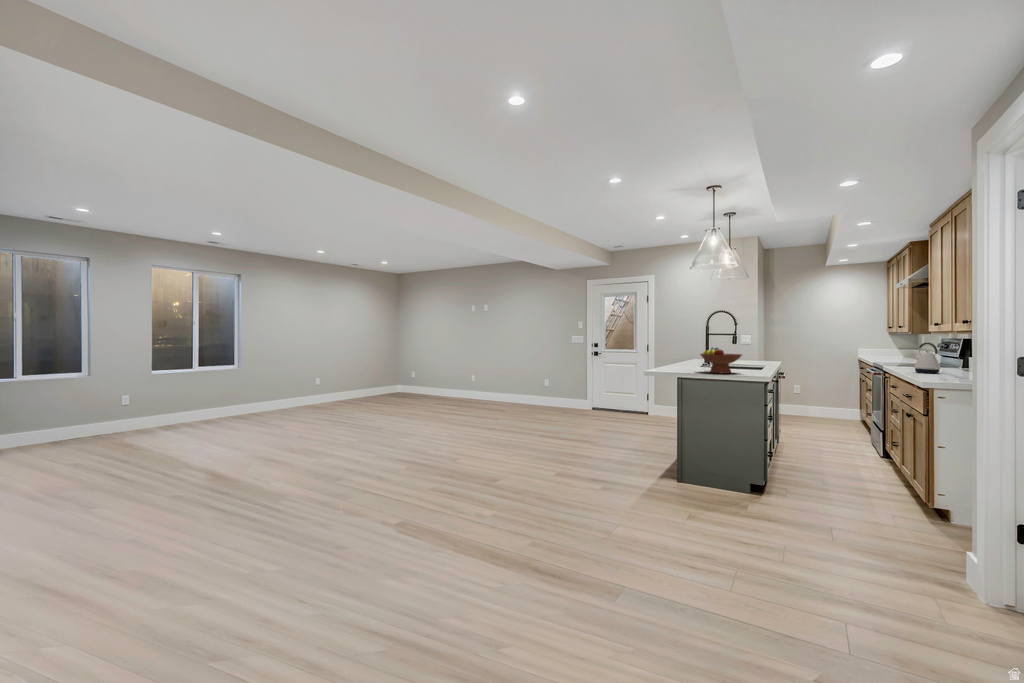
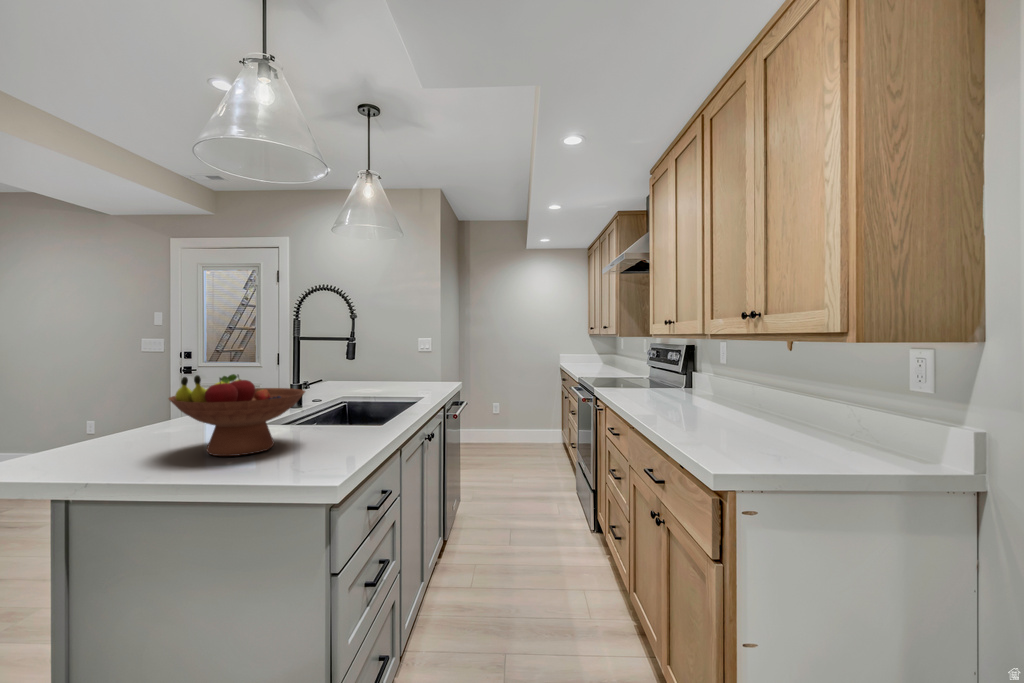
kettle: present [914,343,940,373] -> none [640,351,675,405]

